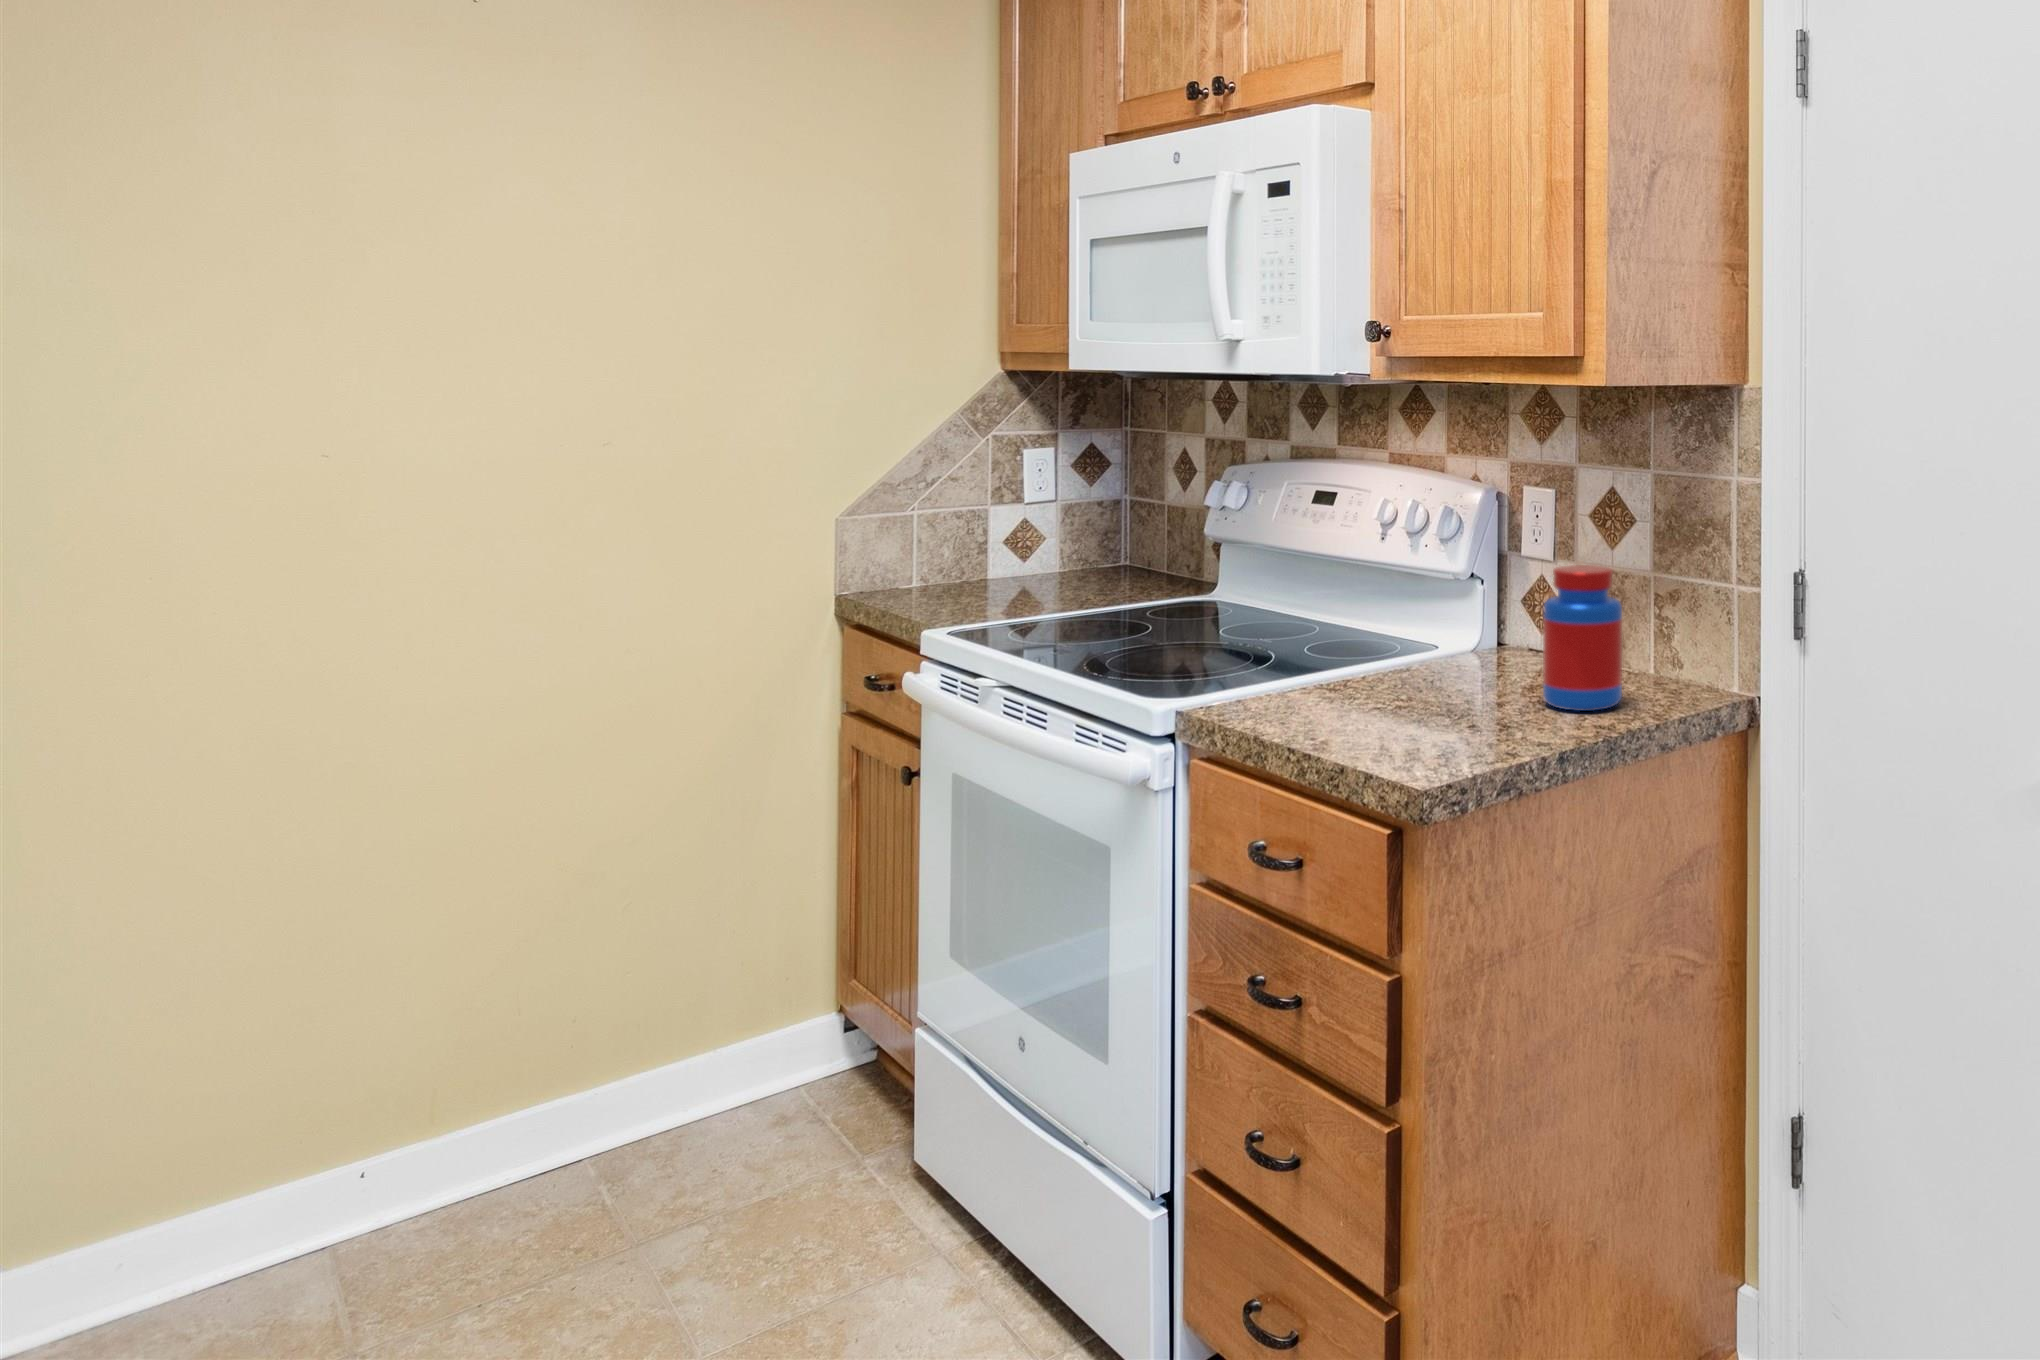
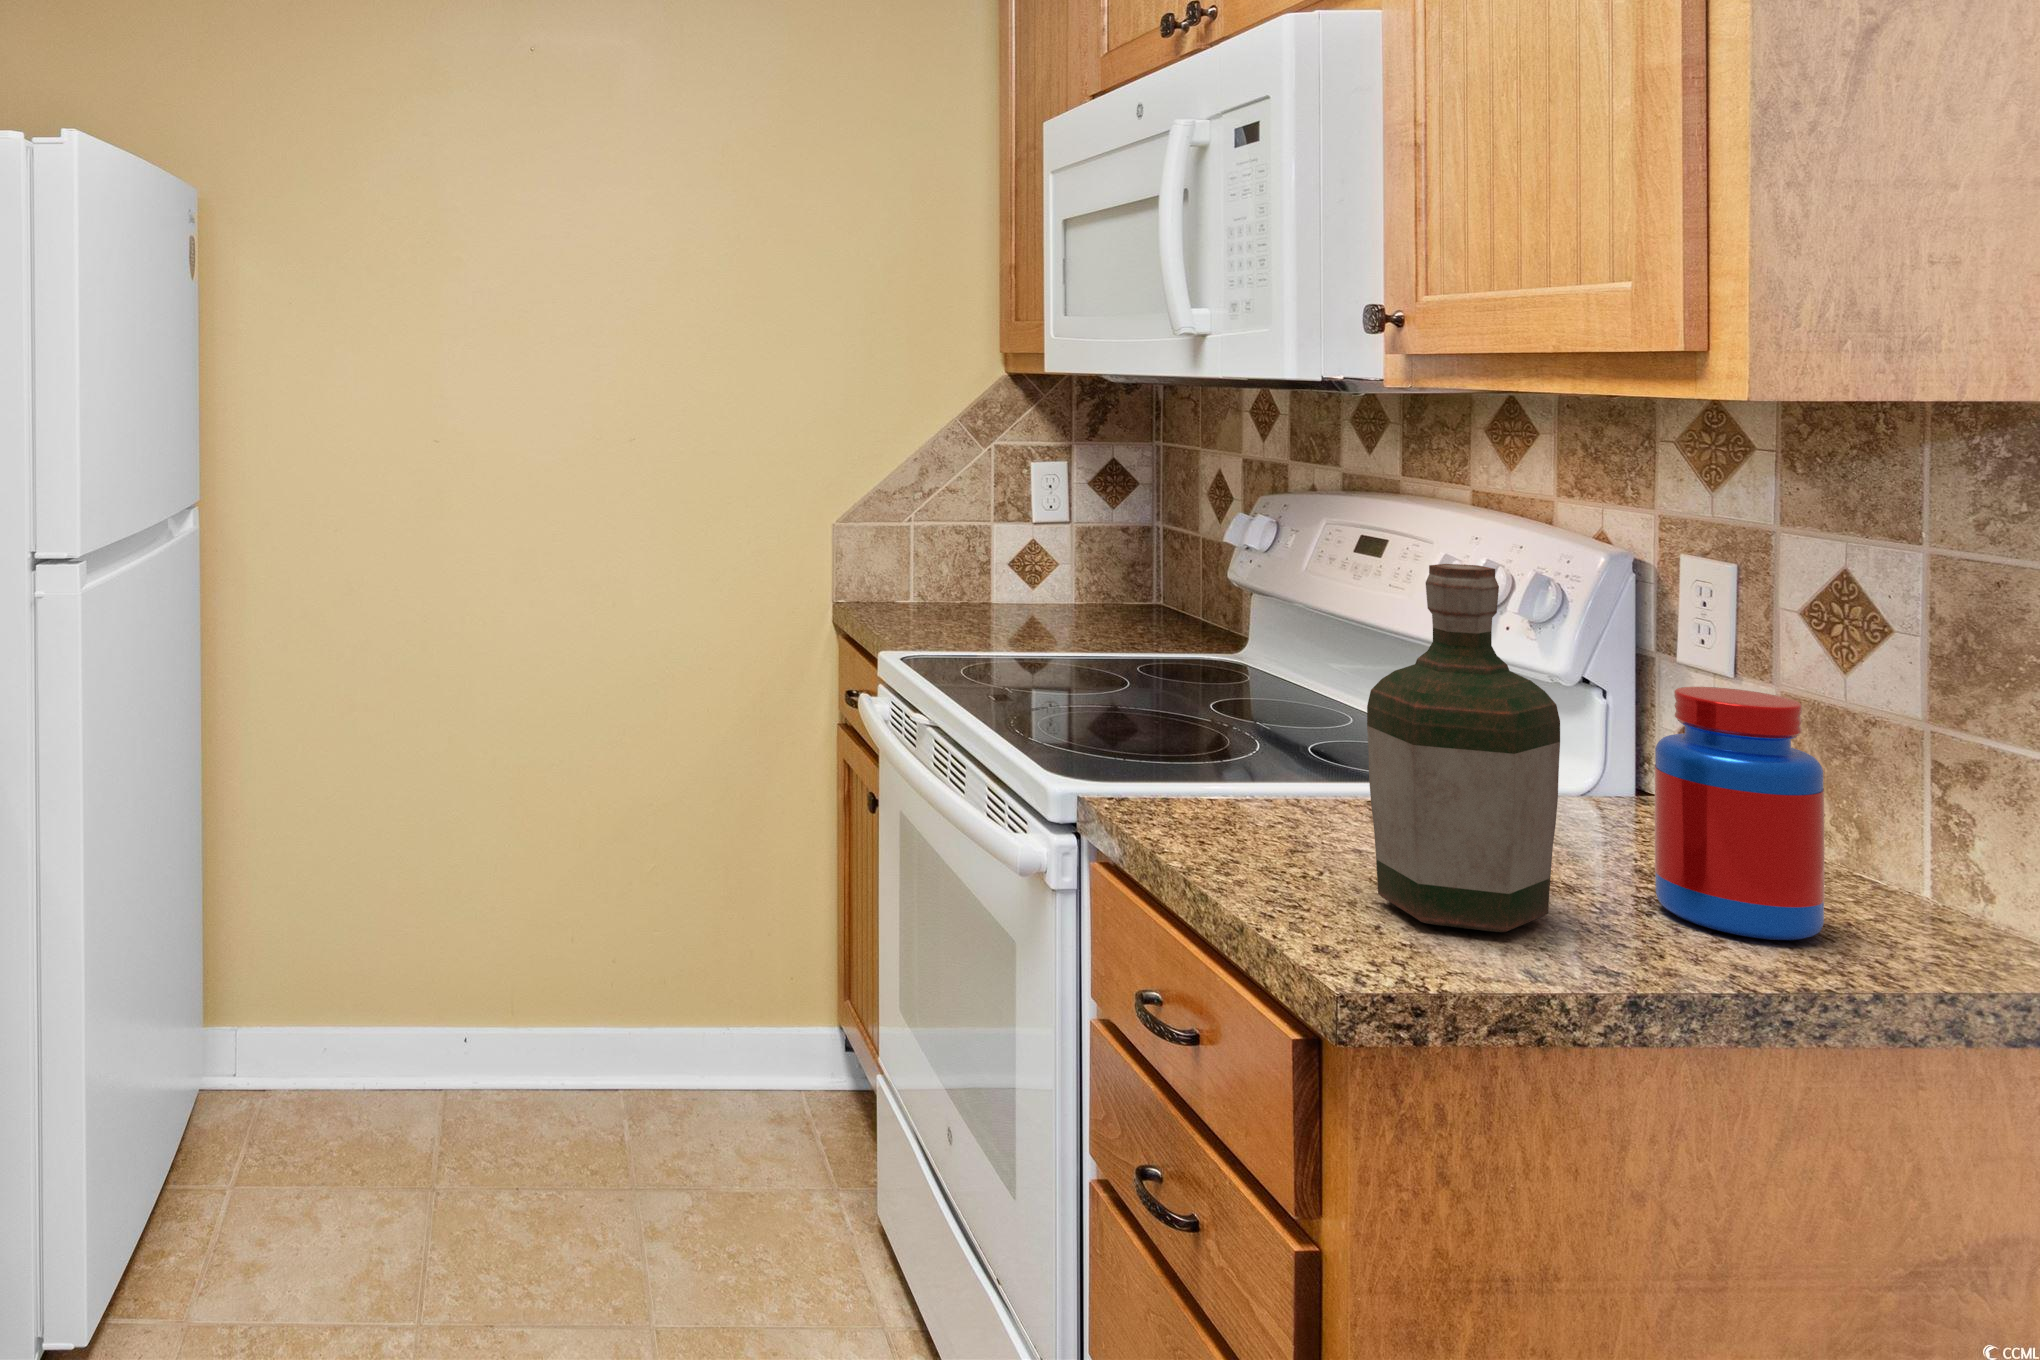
bottle: none [1405,502,1507,740] -> present [1367,564,1560,932]

